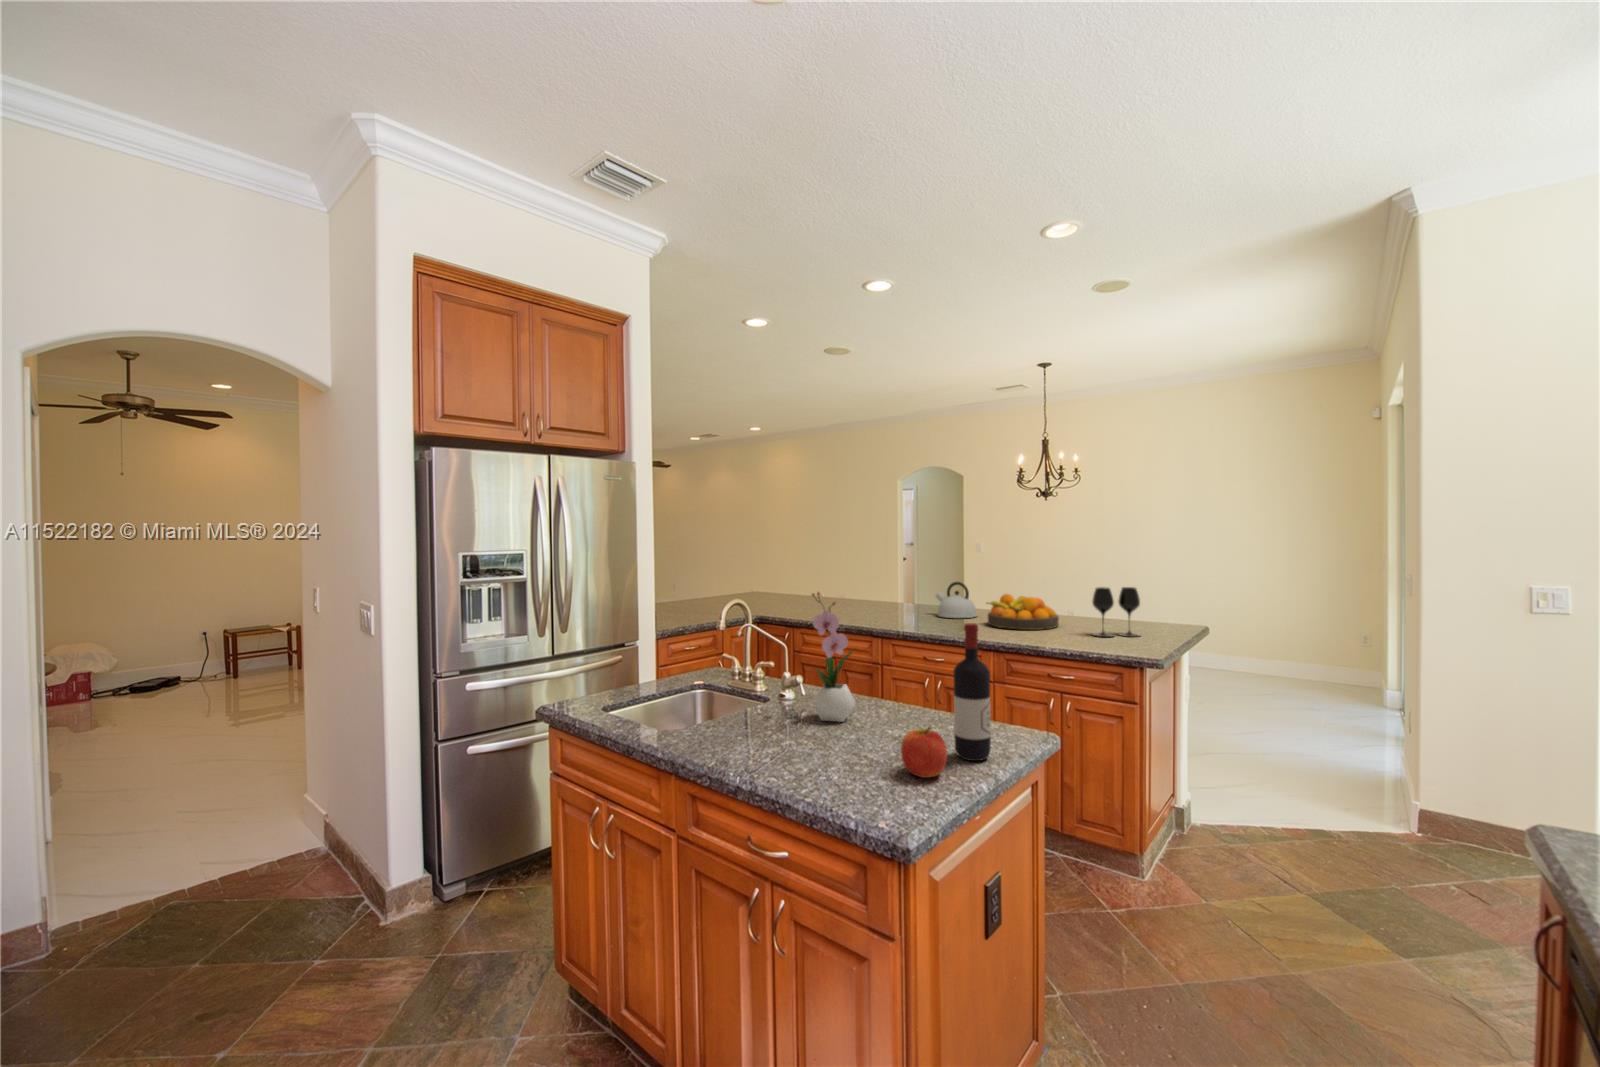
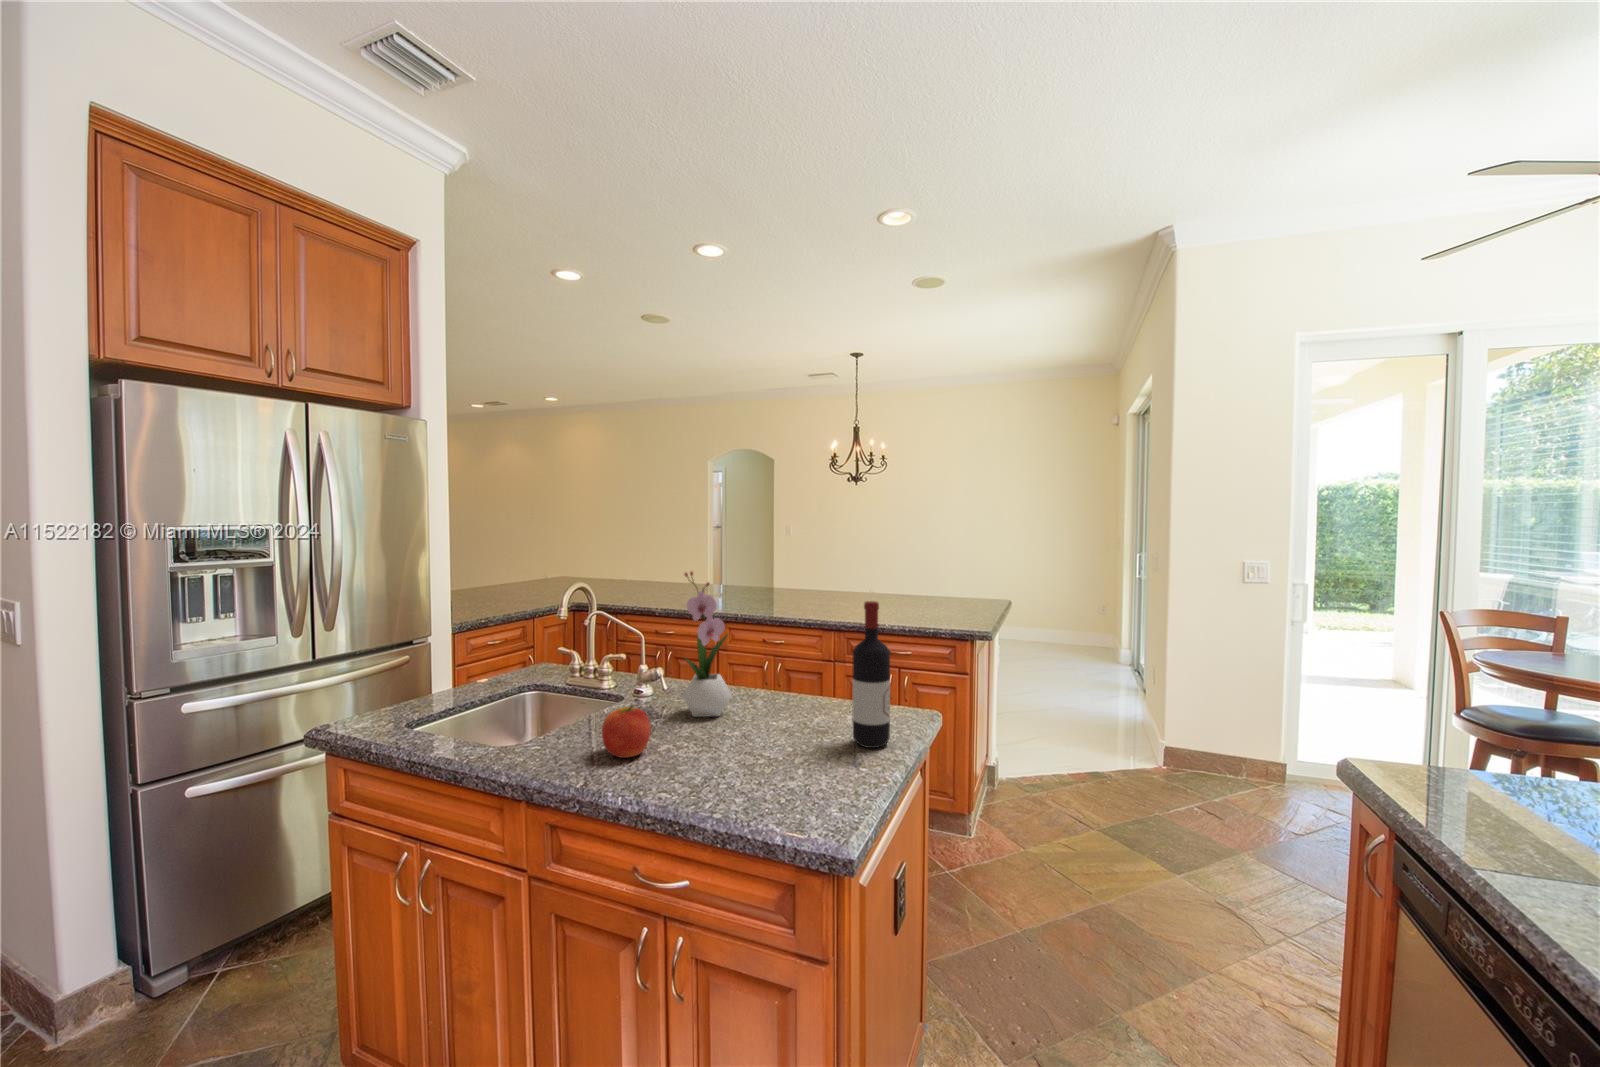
kettle: present [936,582,977,618] -> none [767,562,809,598]
wine glass: present [1092,587,1140,637] -> none [922,564,963,612]
fruit bowl: present [987,594,1059,630] -> none [821,573,888,607]
apple: present [901,728,947,778] -> present [602,705,651,758]

